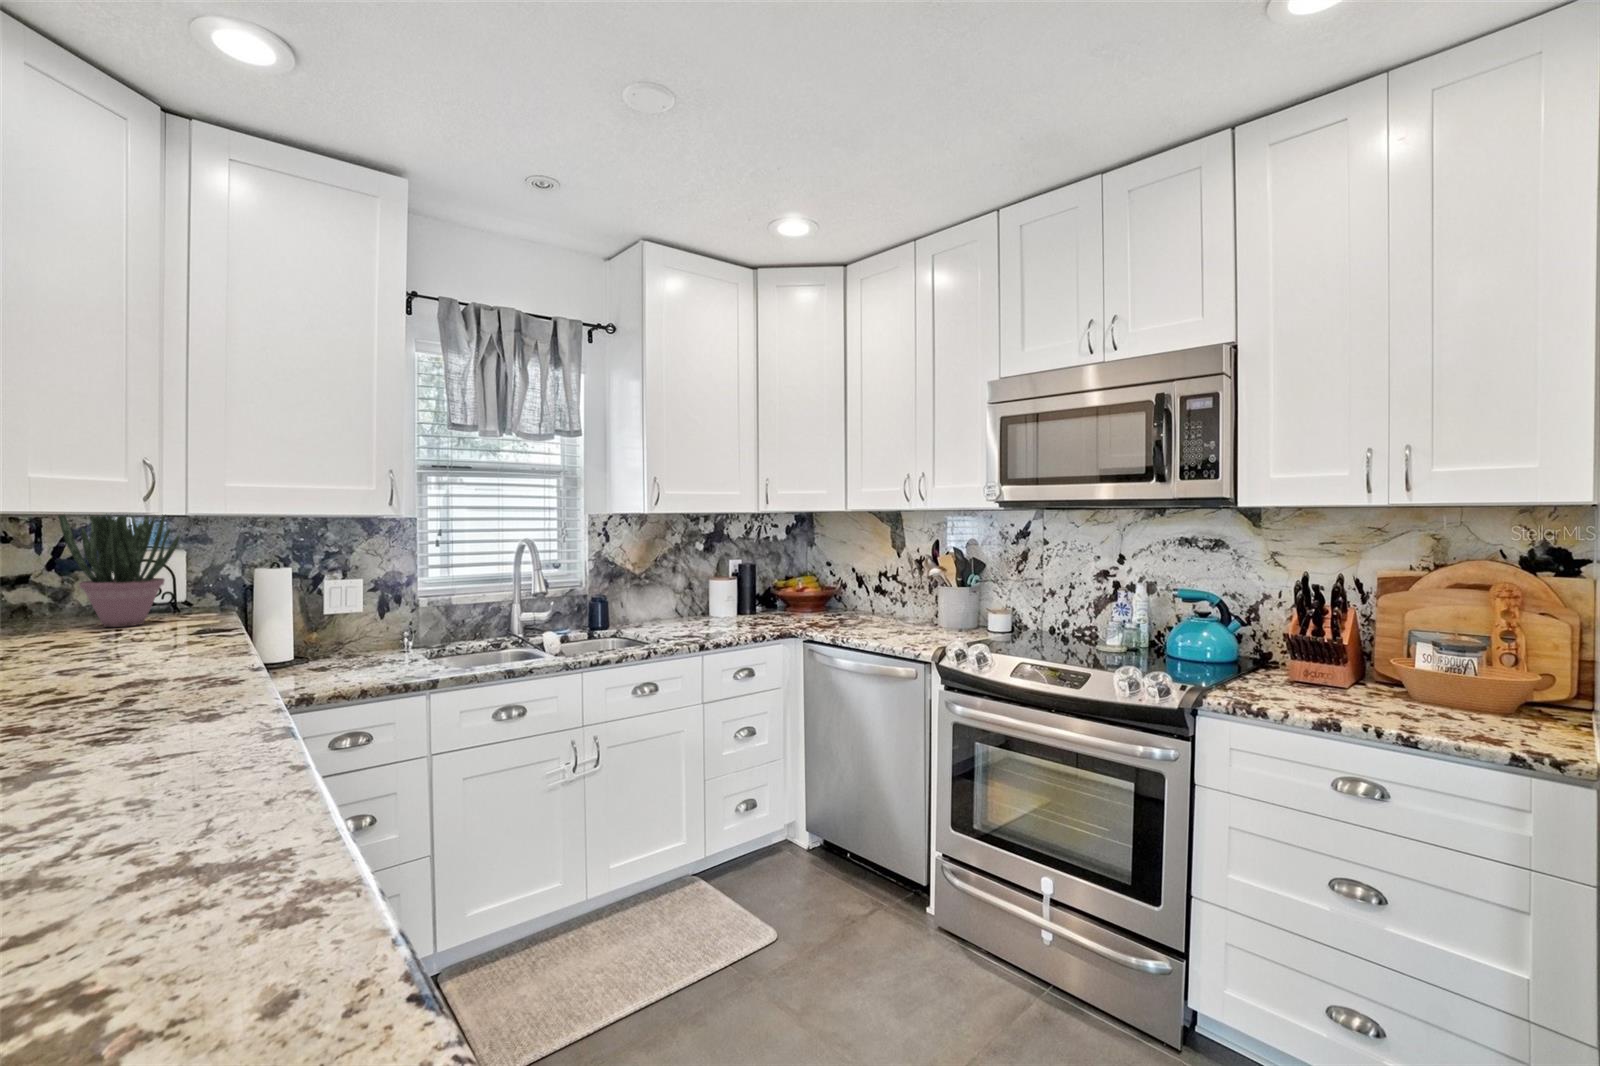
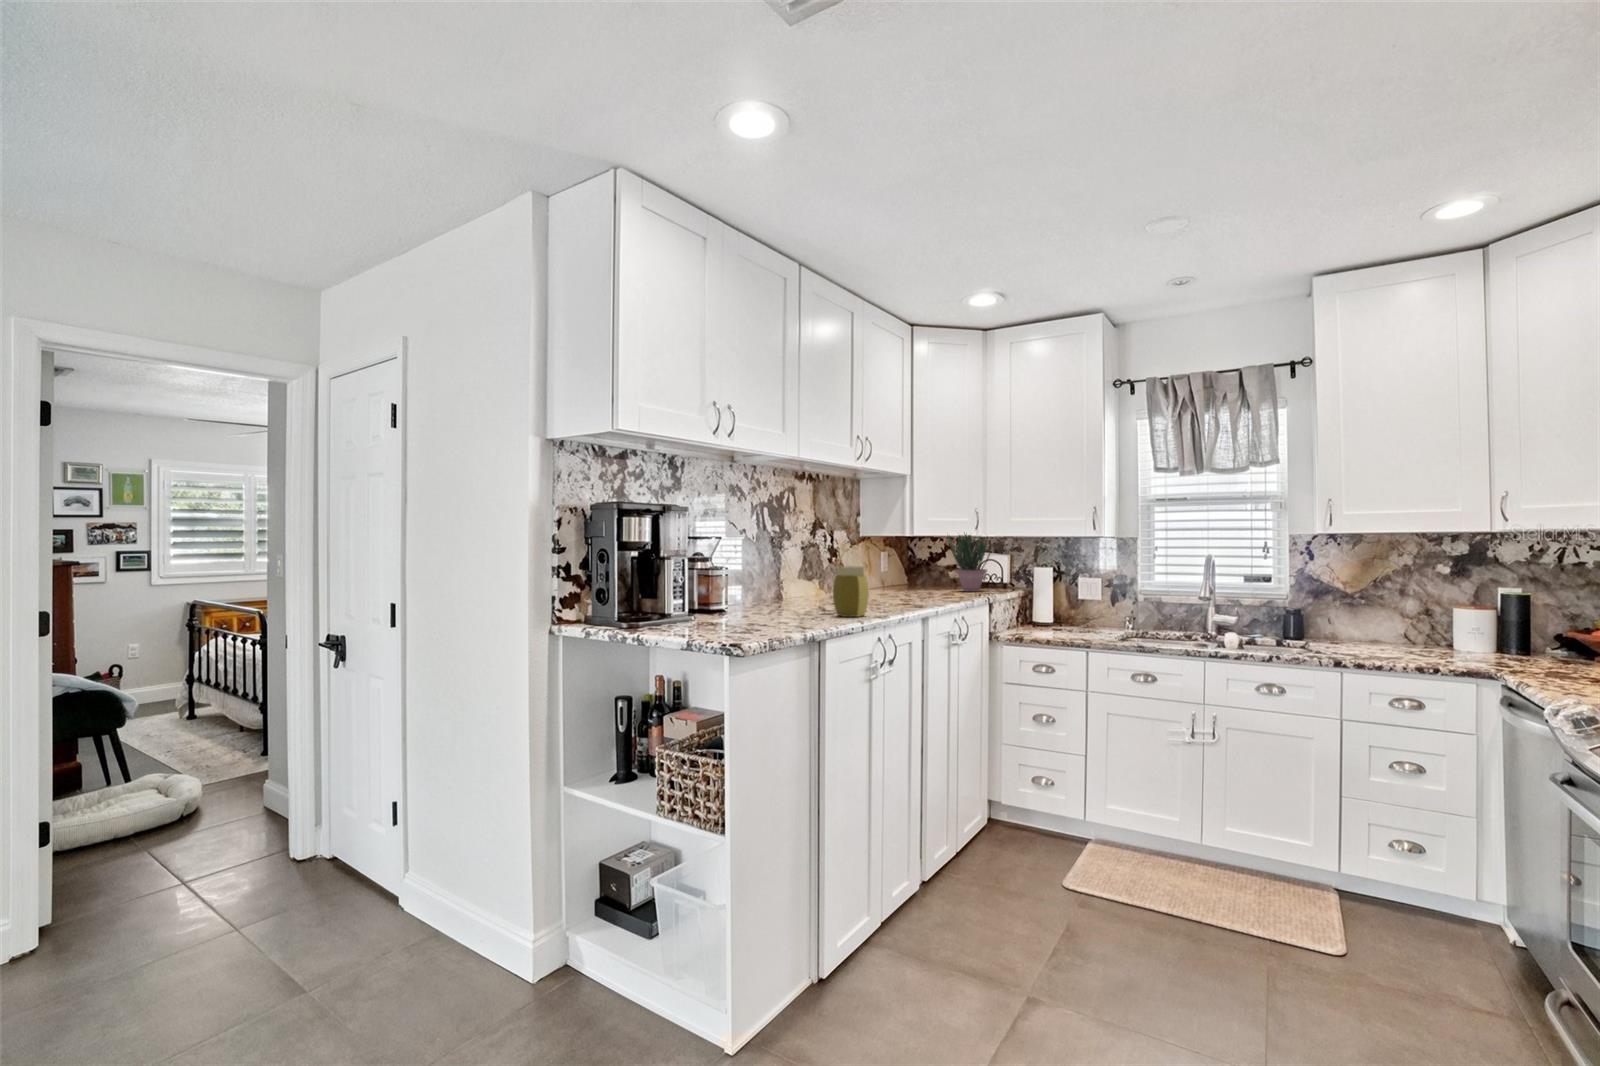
jar: none [122,586,244,745] -> present [833,566,869,617]

